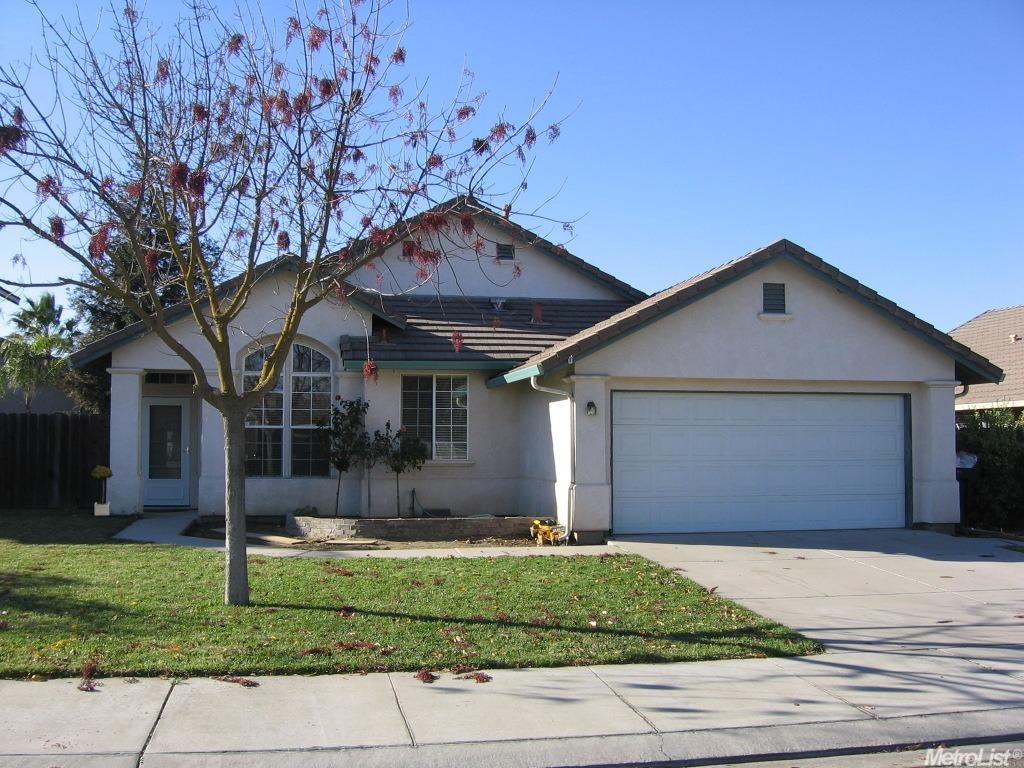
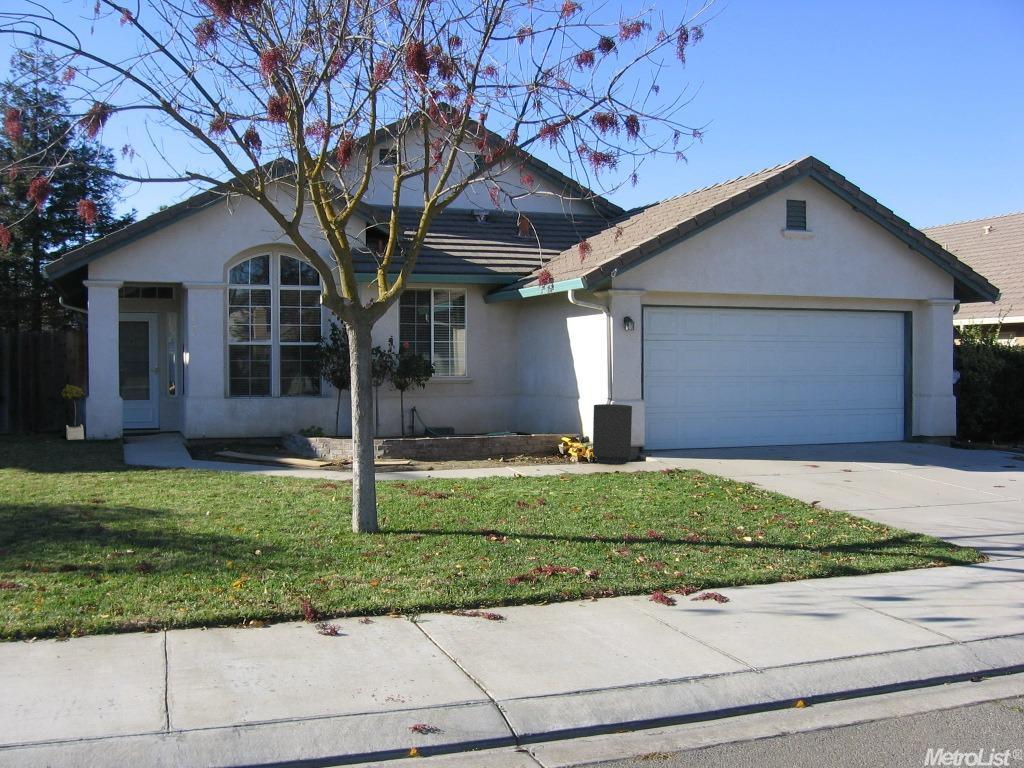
trash can: none [550,487,588,546] -> present [593,404,632,464]

